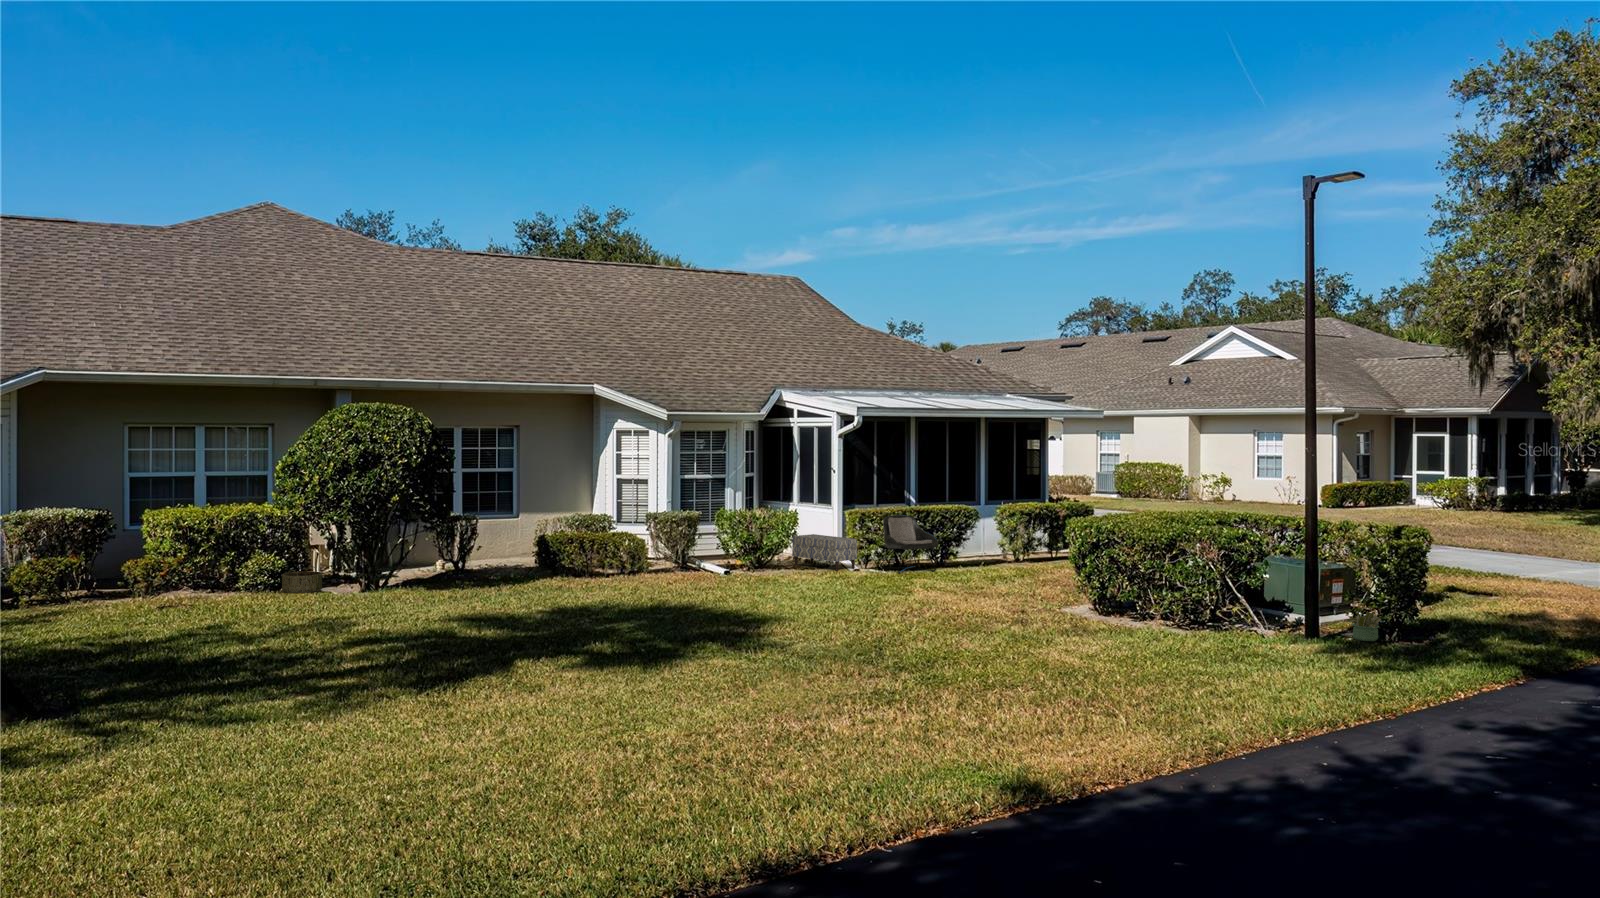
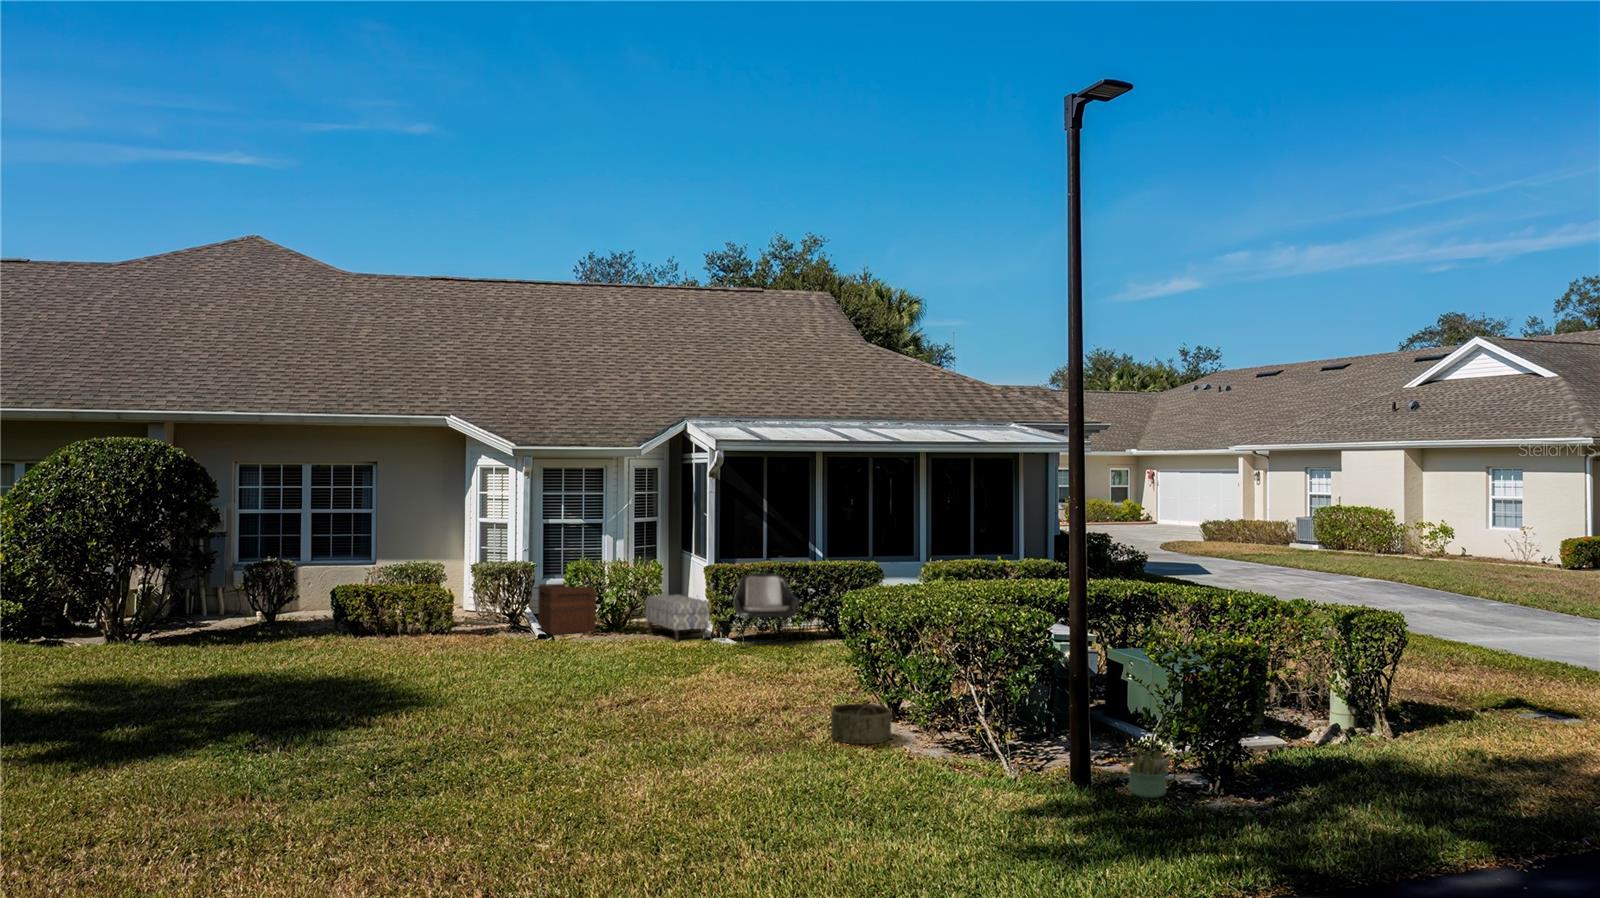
wooden crate: none [701,527,754,570] -> present [538,583,596,635]
basket: present [282,566,322,593] -> present [831,696,891,744]

